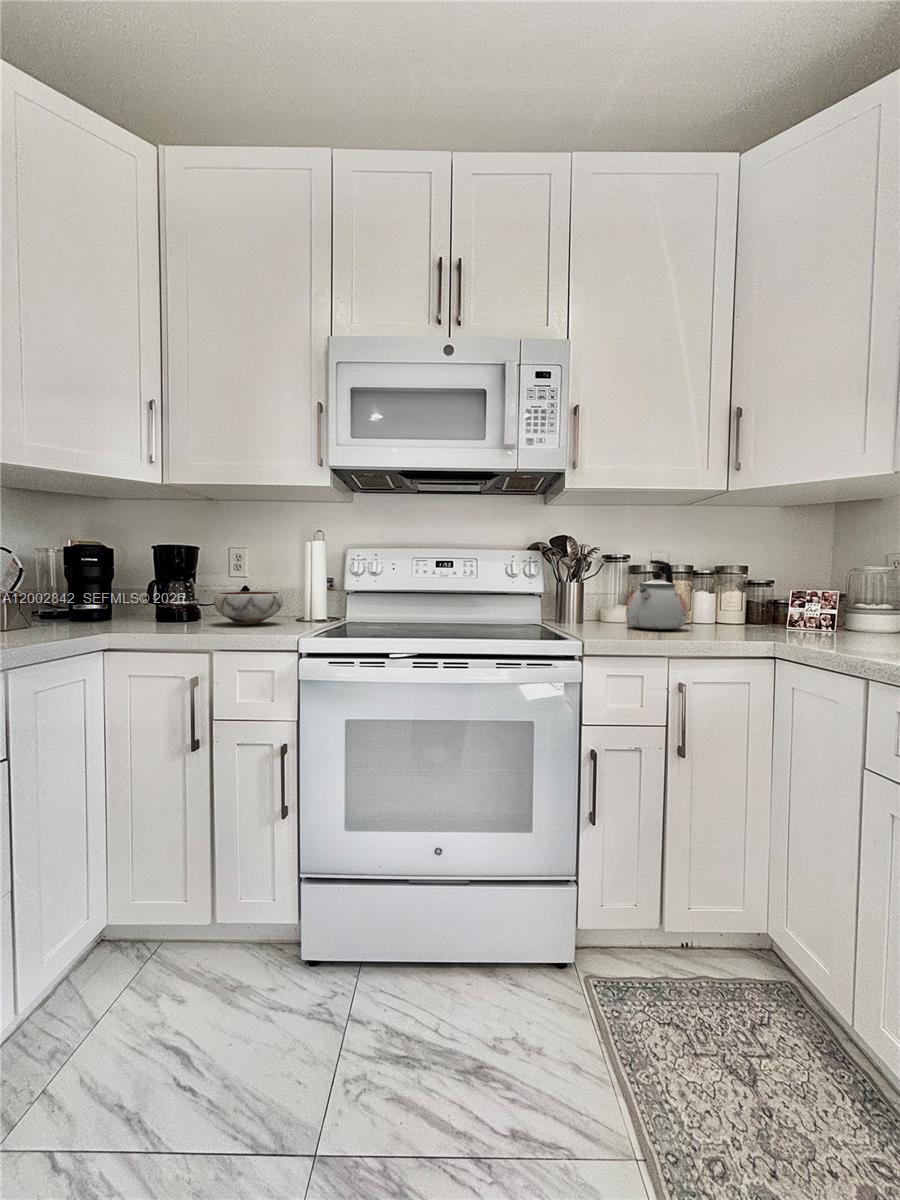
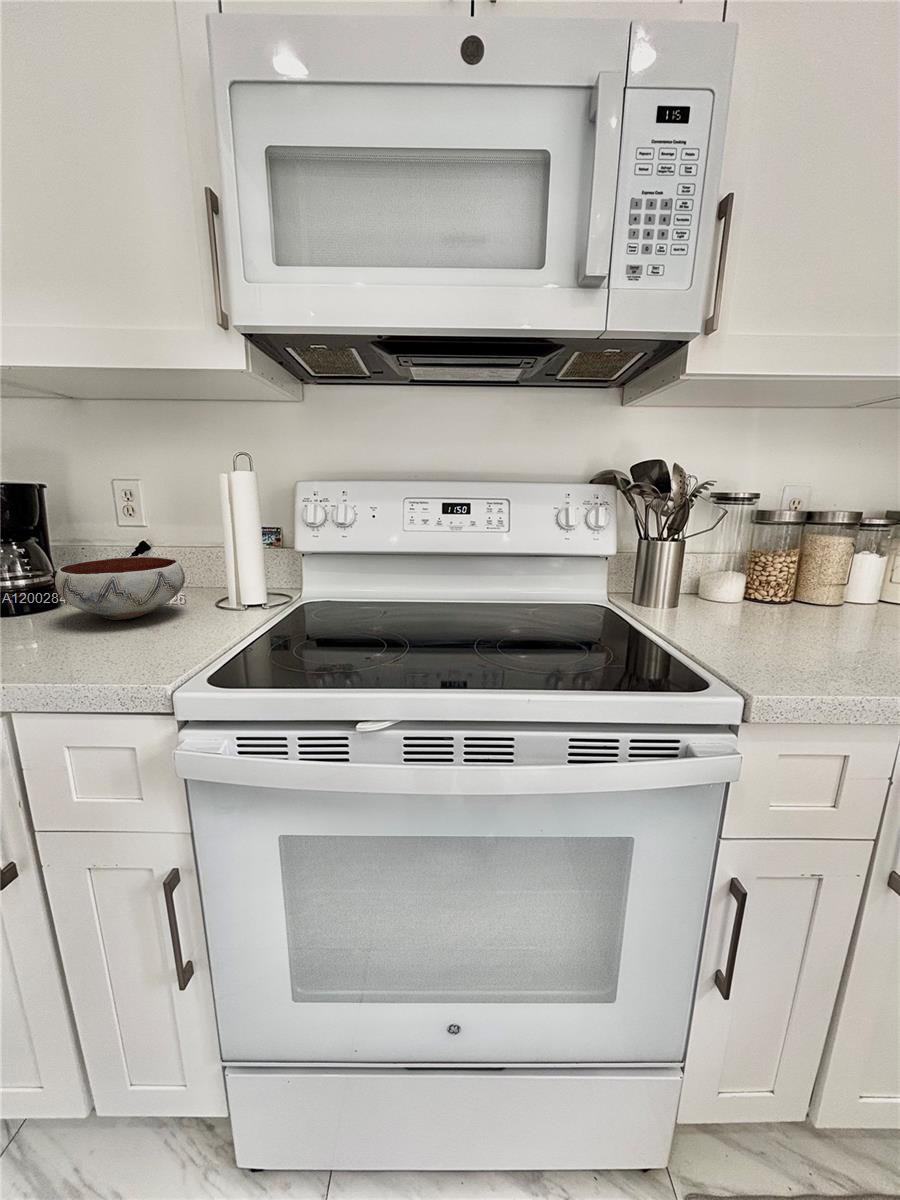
kettle: present [626,560,687,630] -> none [757,508,873,629]

